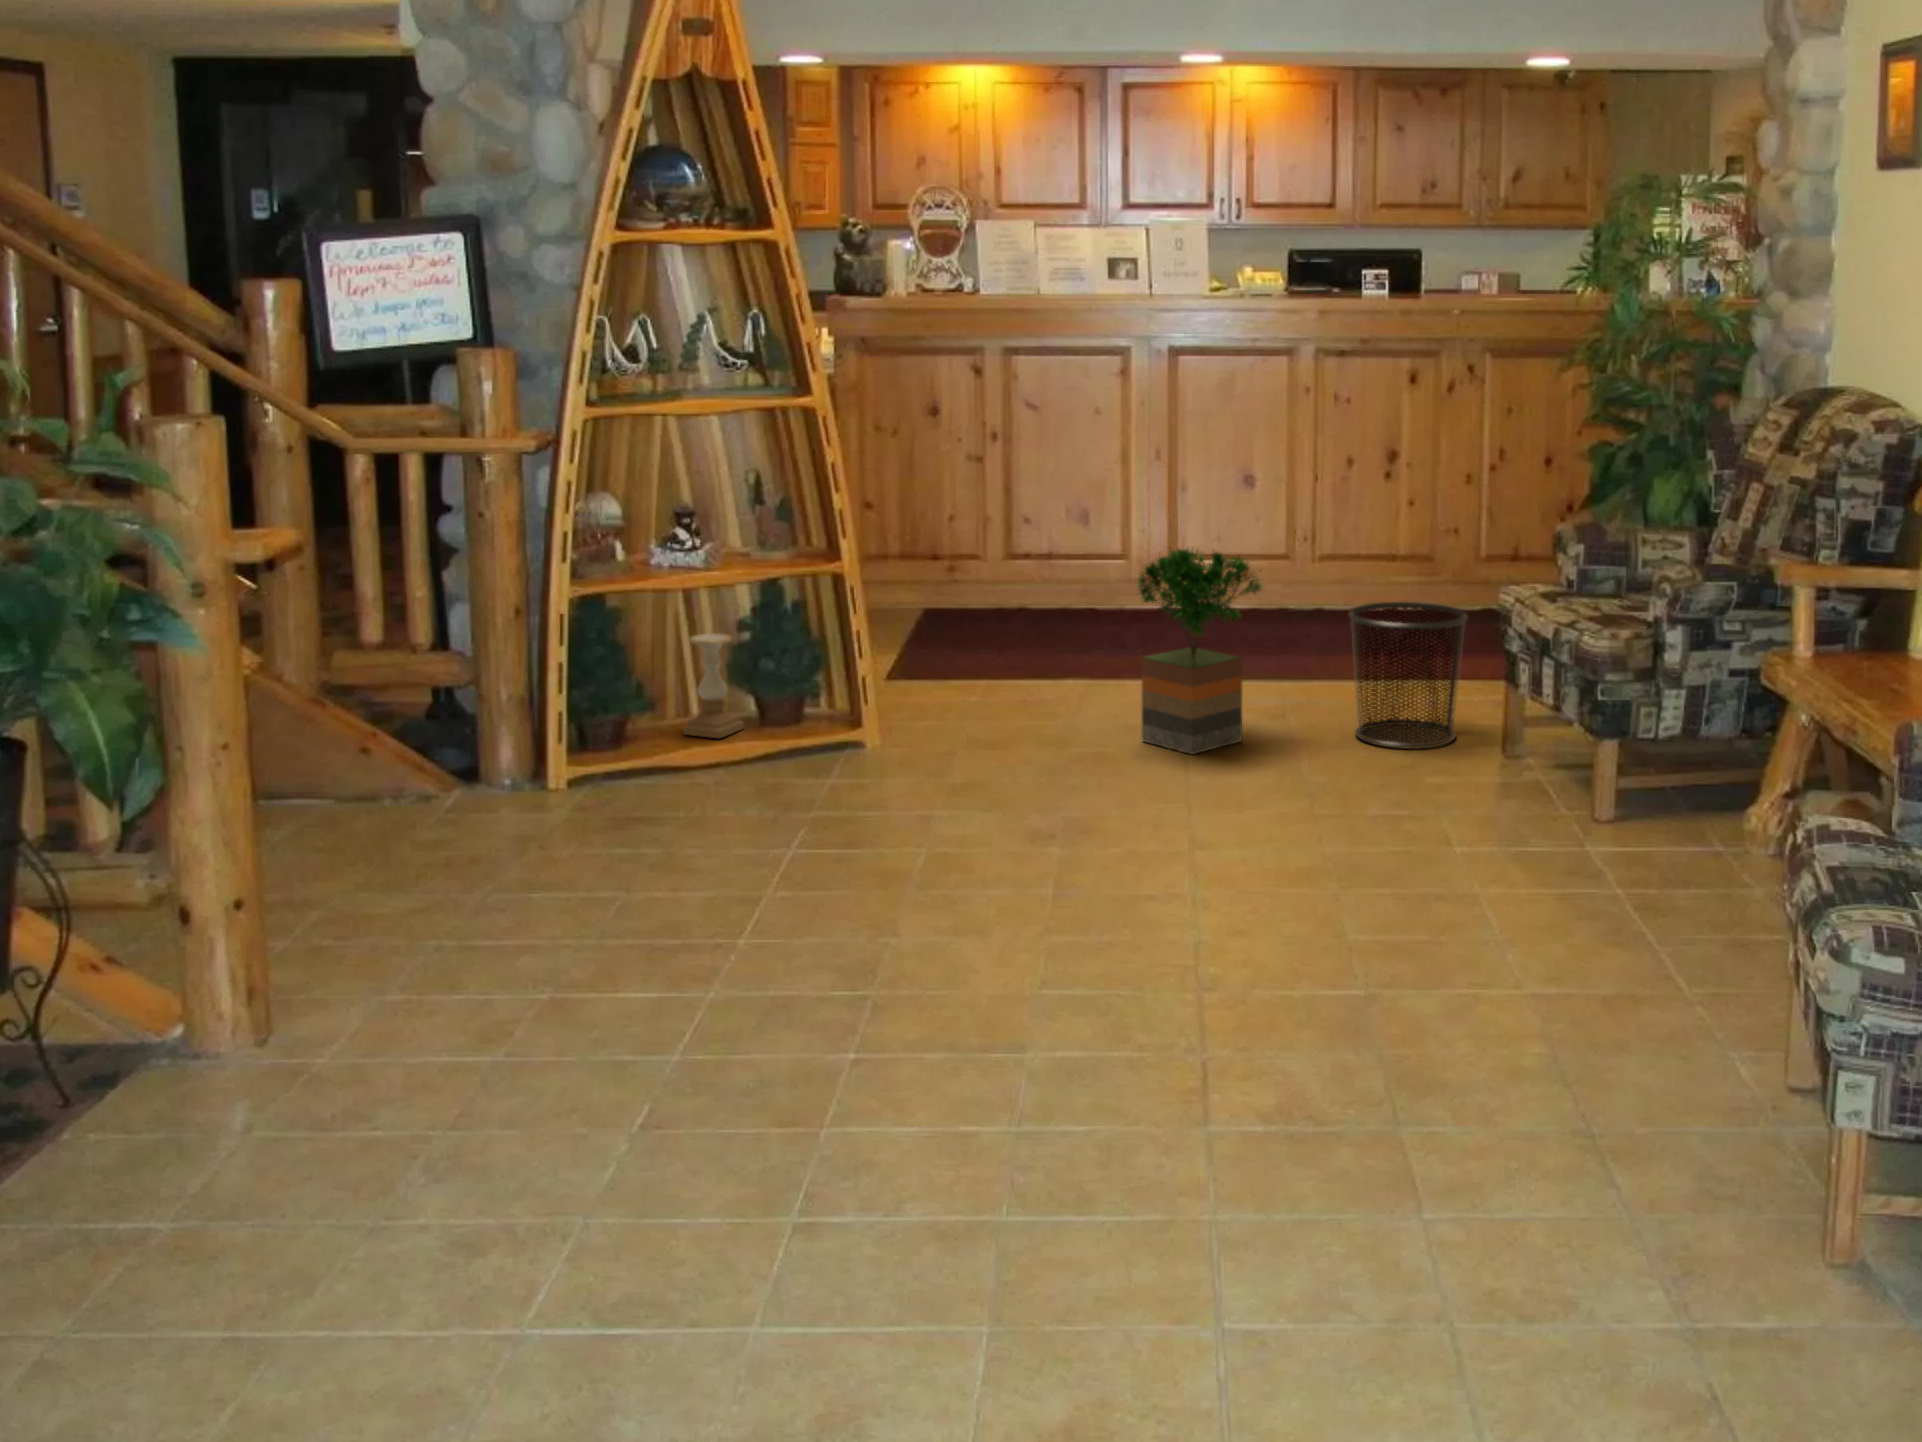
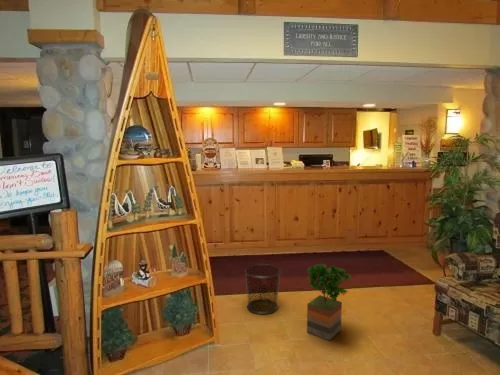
waste bin: present [1348,602,1468,749] -> present [245,264,281,314]
candle holder: present [683,633,744,738] -> none [145,305,168,348]

